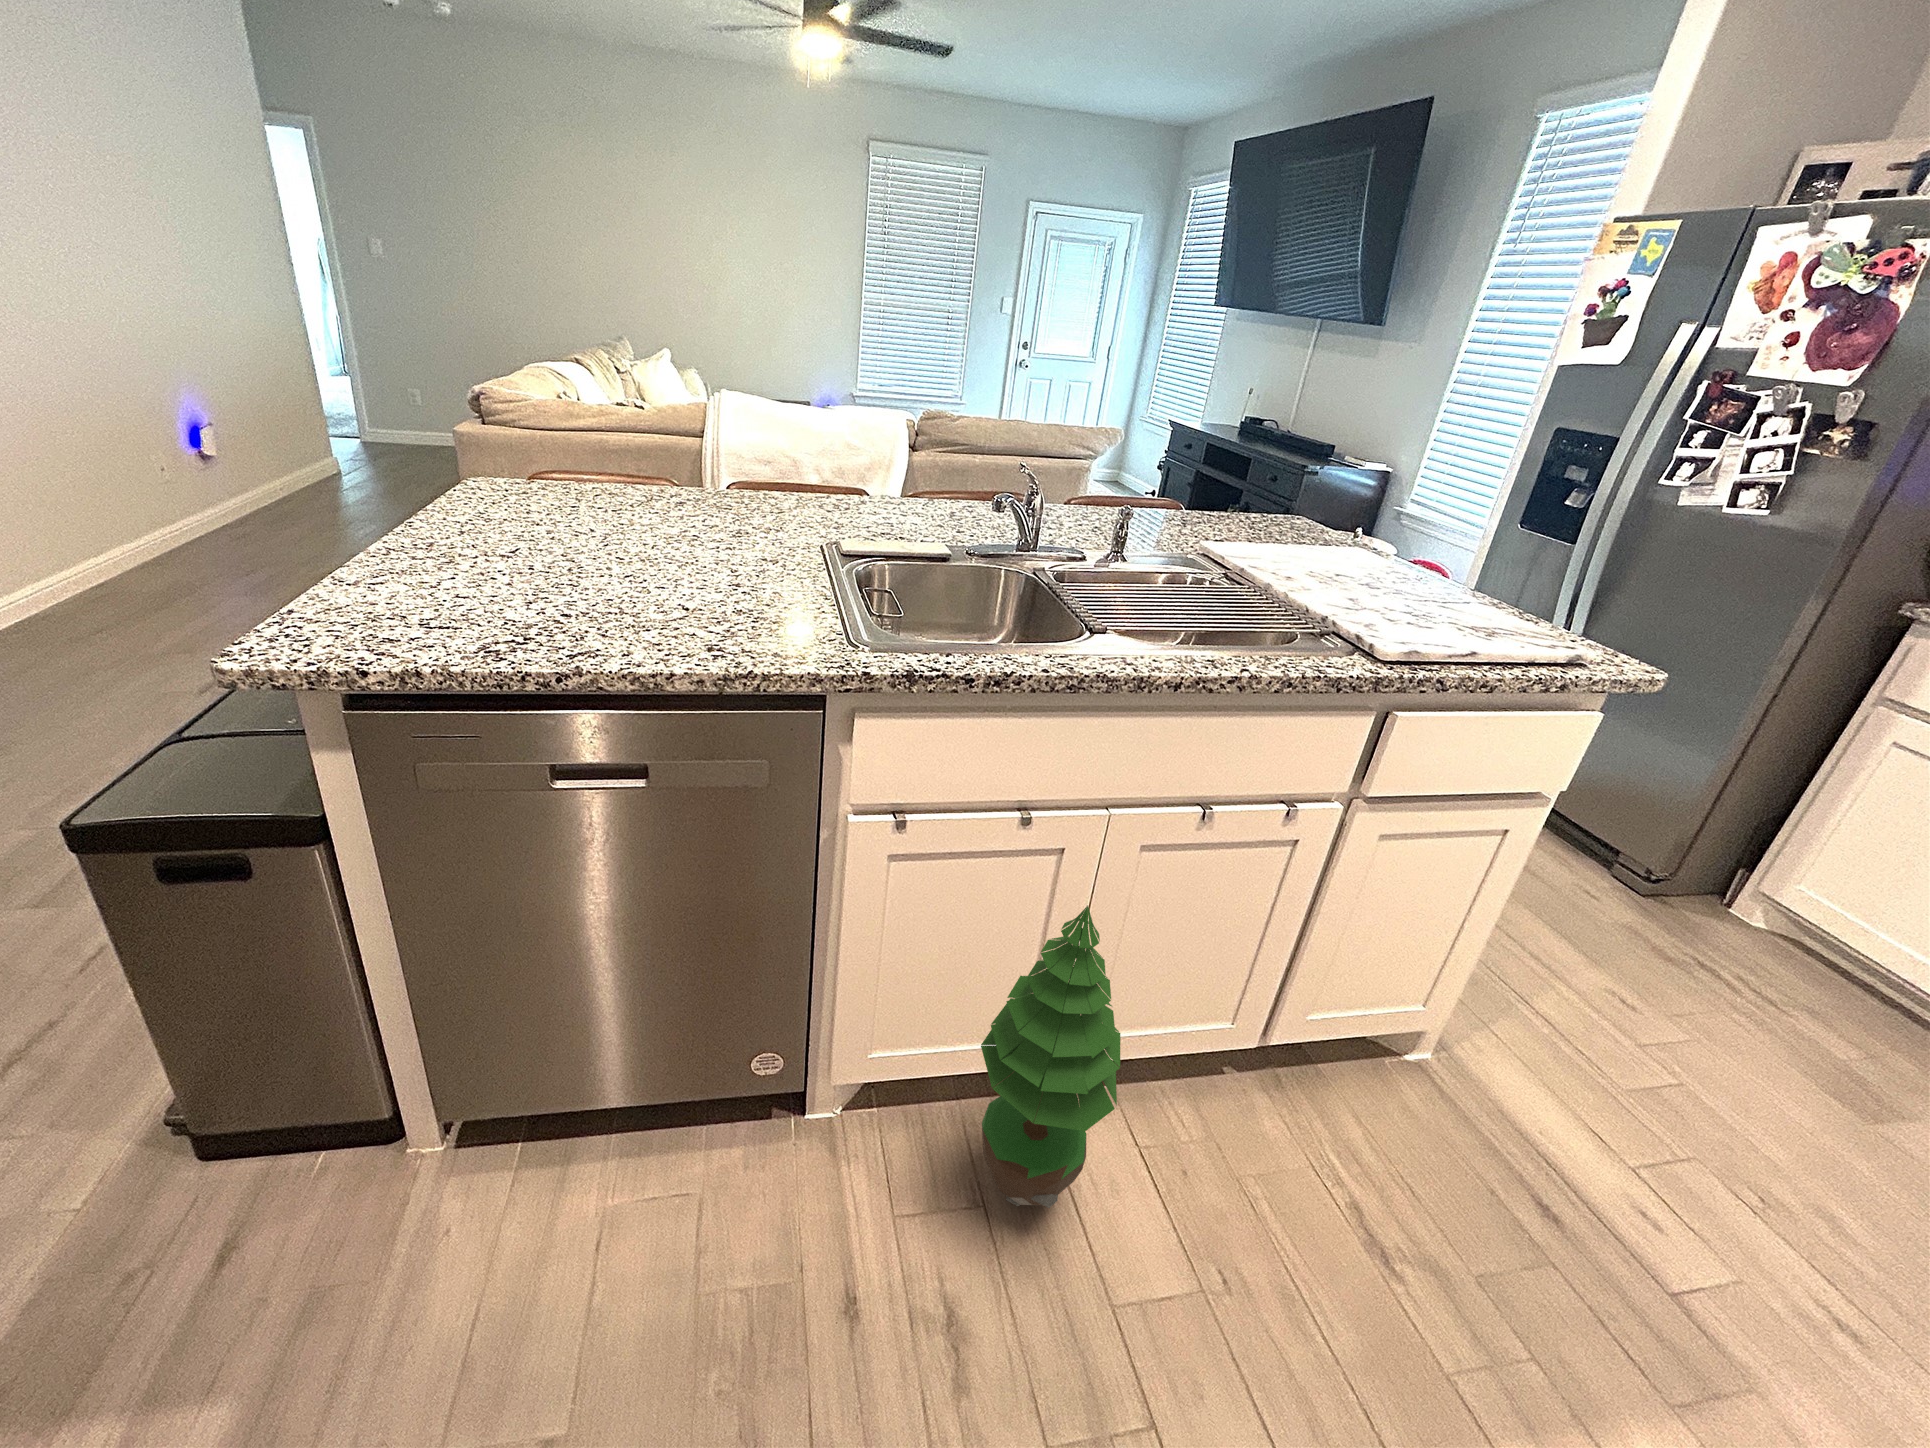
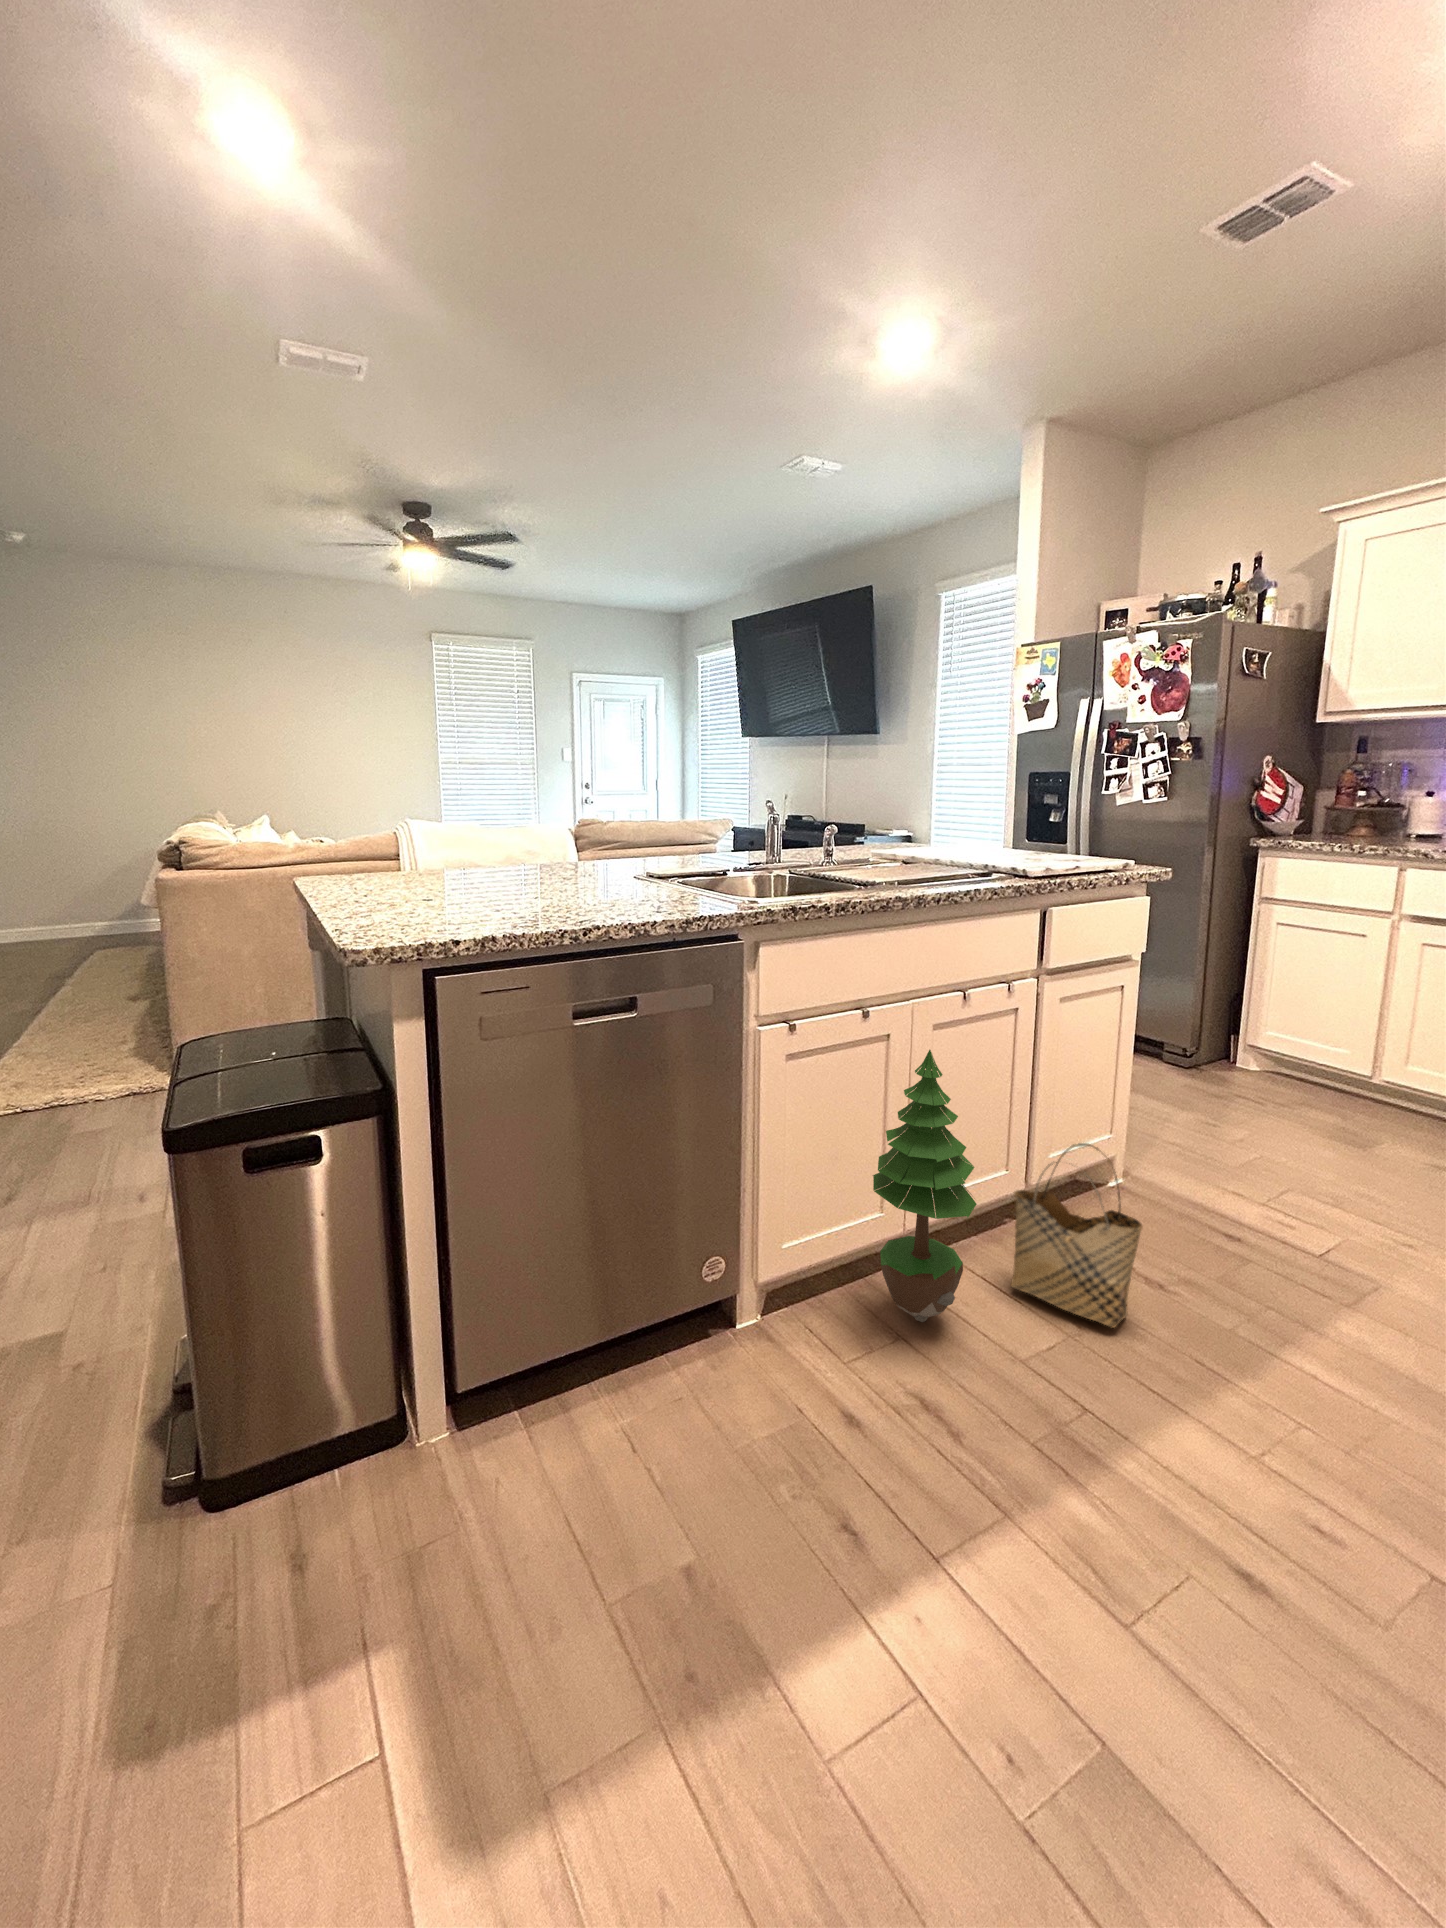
woven basket: none [1167,1060,1360,1312] -> present [1011,1143,1142,1328]

